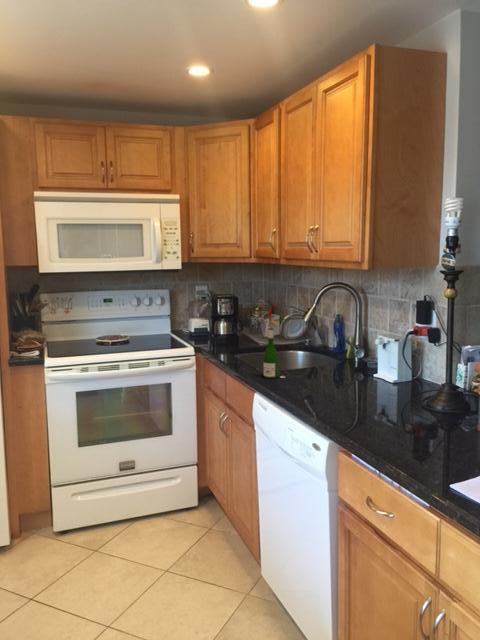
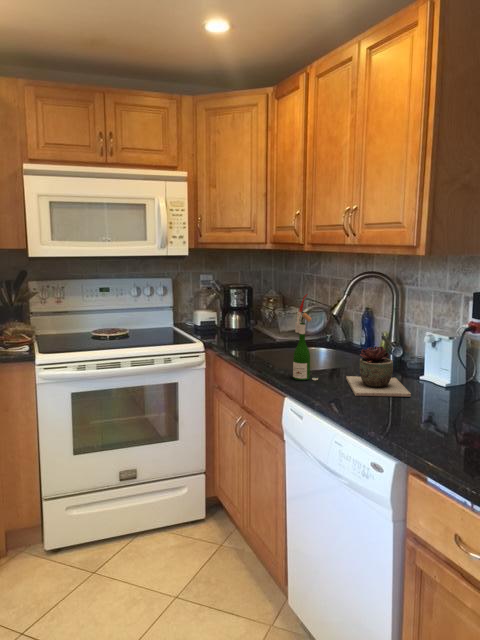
succulent plant: none [310,348,360,391] -> present [346,346,411,397]

